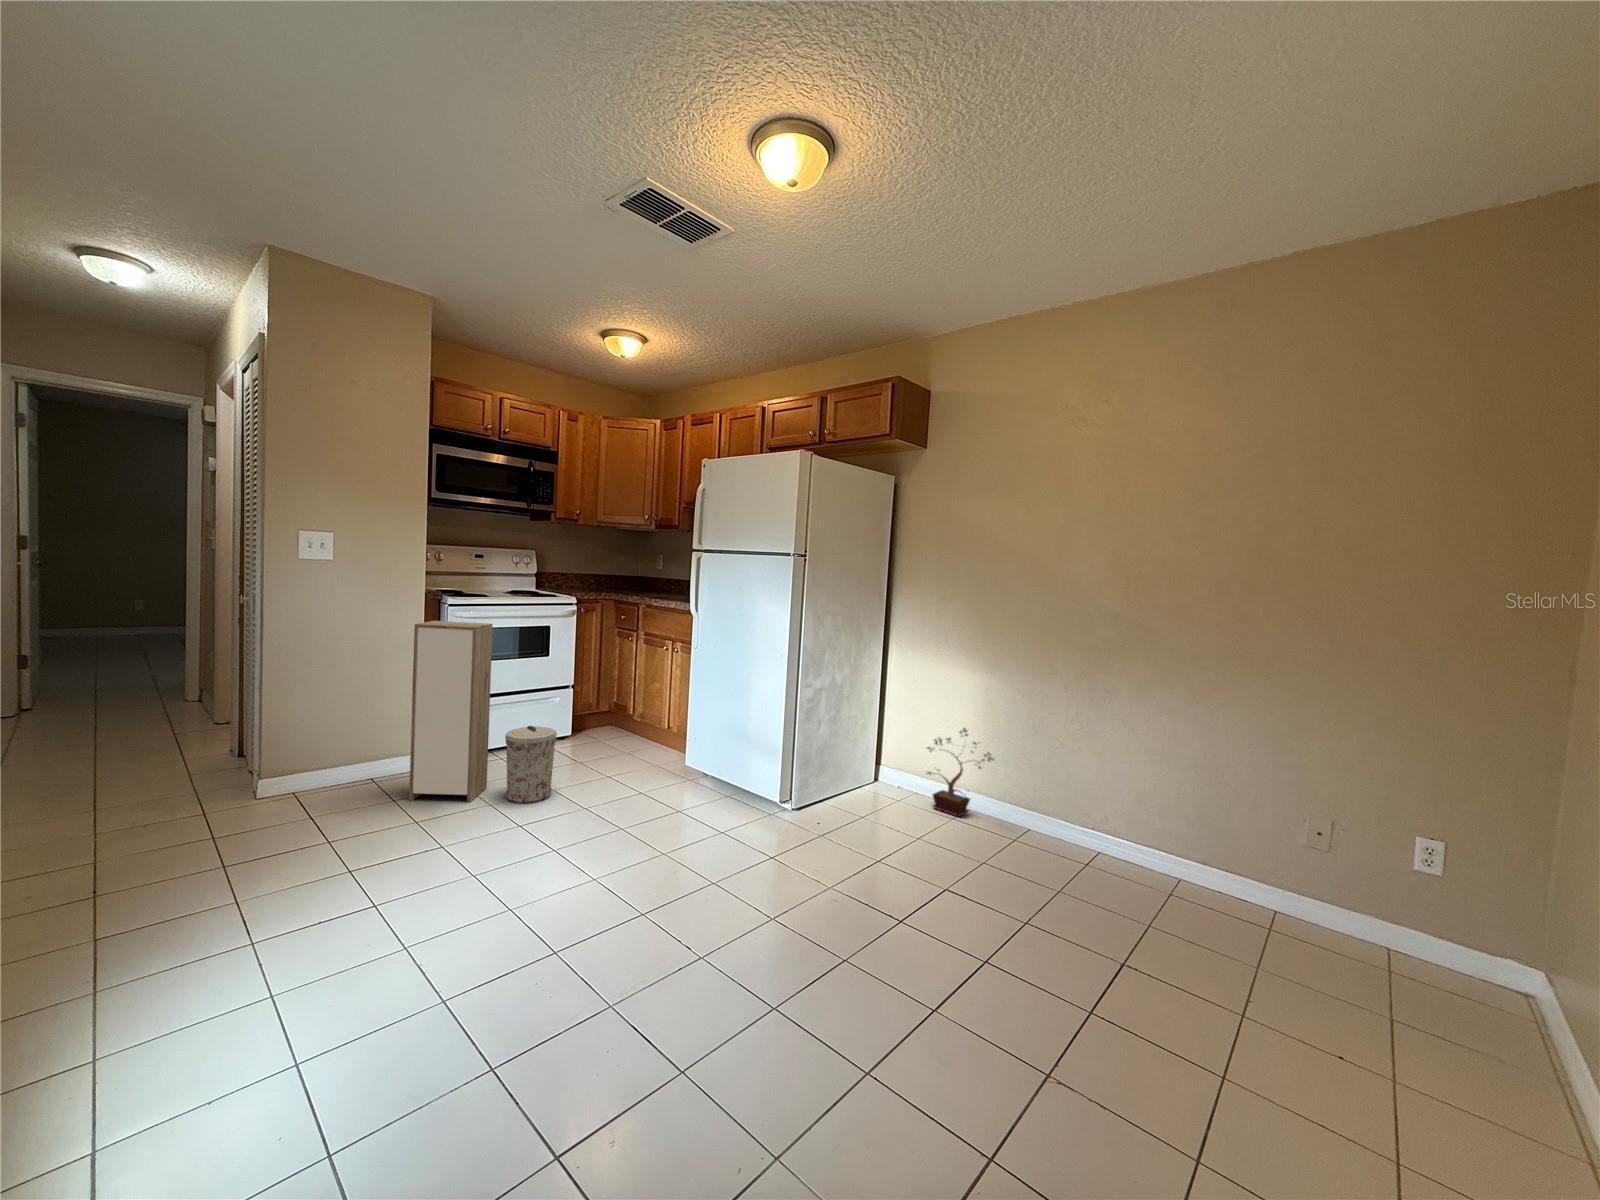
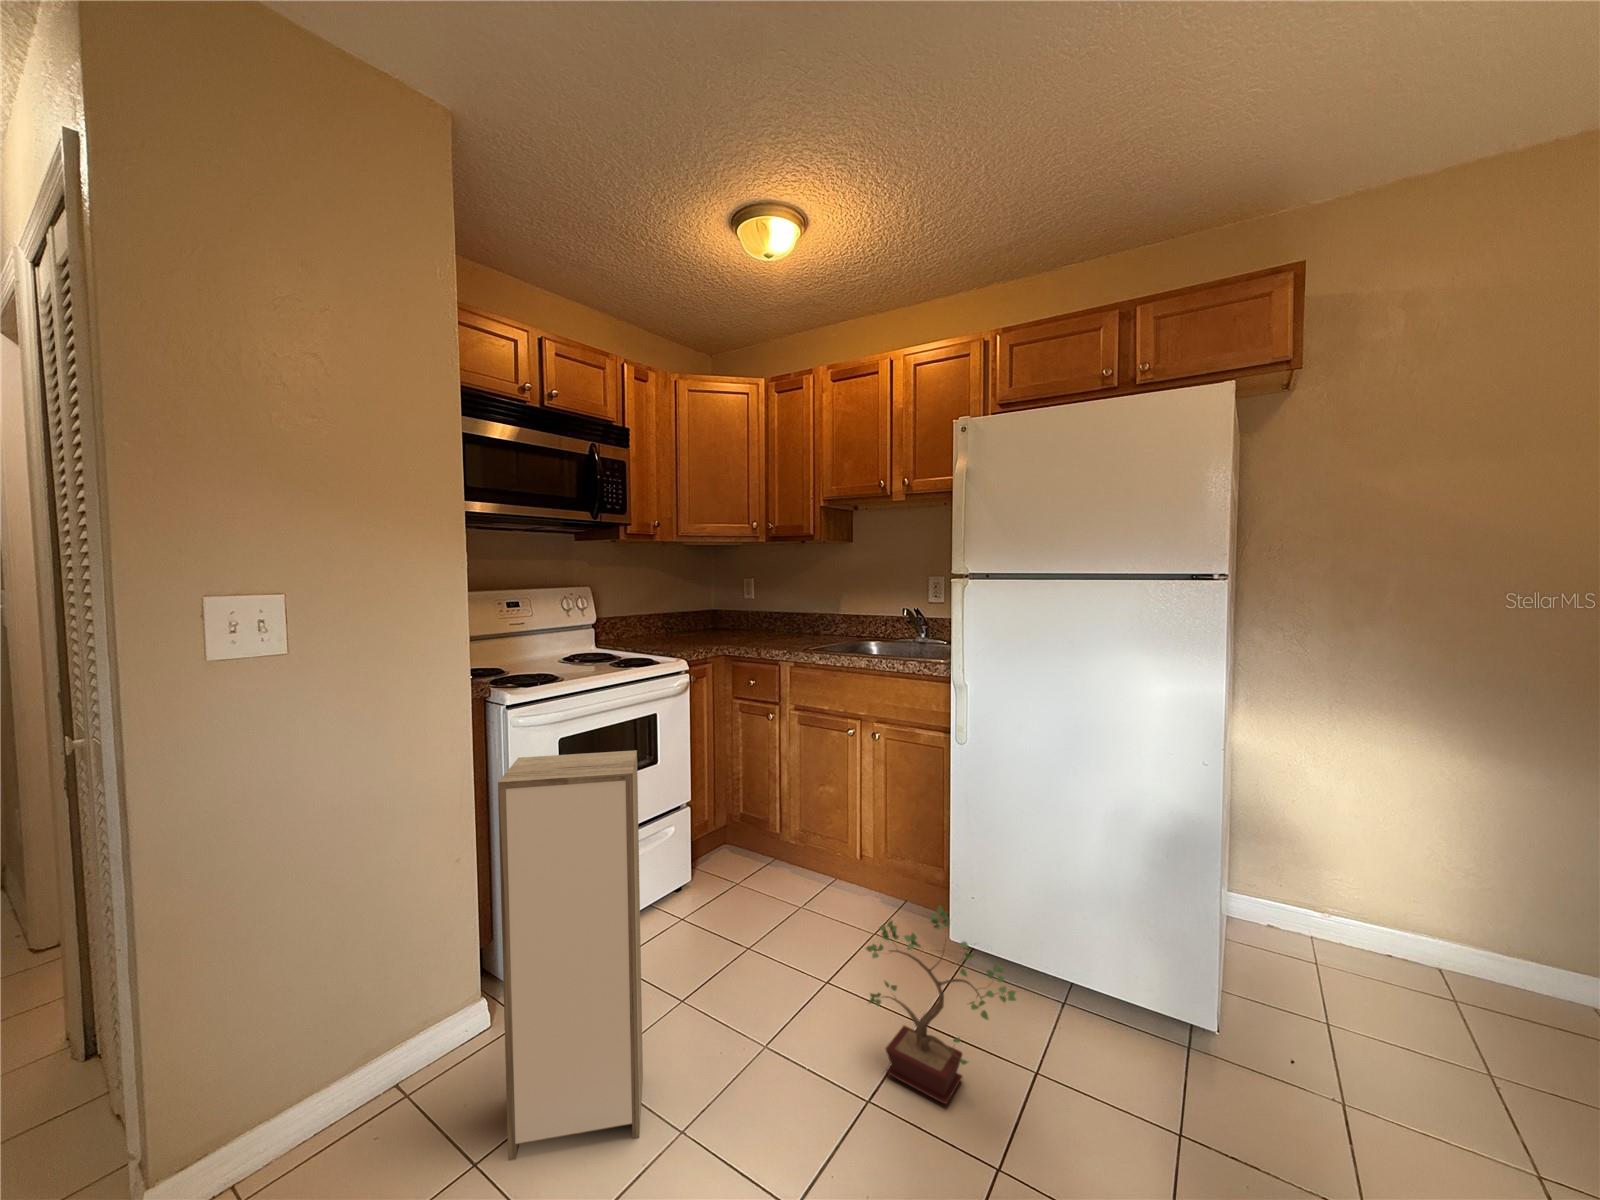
trash can: present [505,726,557,803] -> none [689,935,784,1117]
potted plant: present [927,728,994,817] -> present [866,906,1016,1104]

